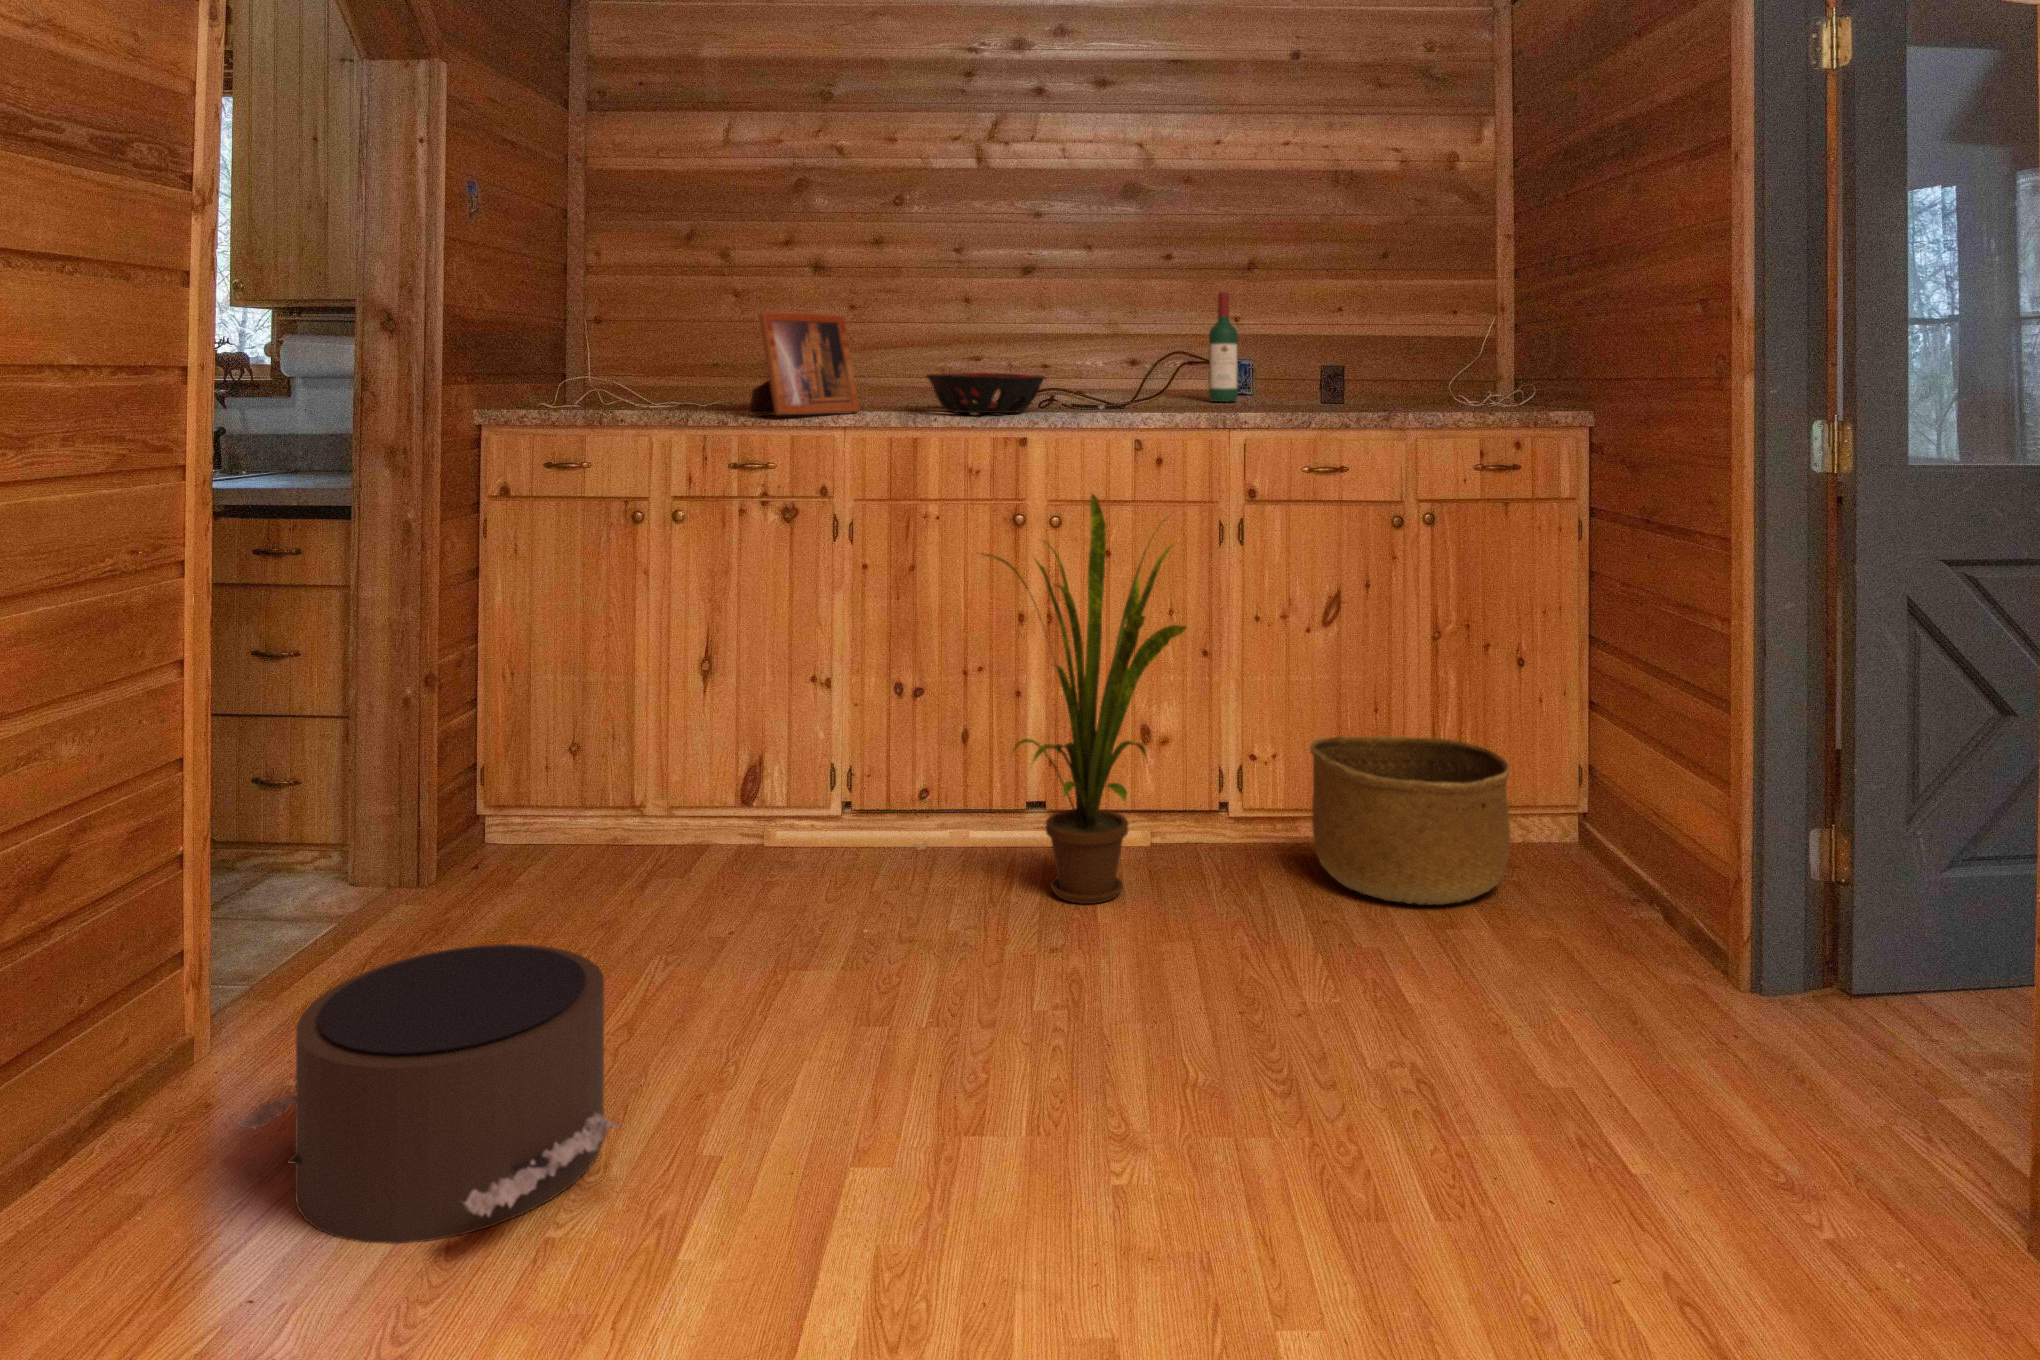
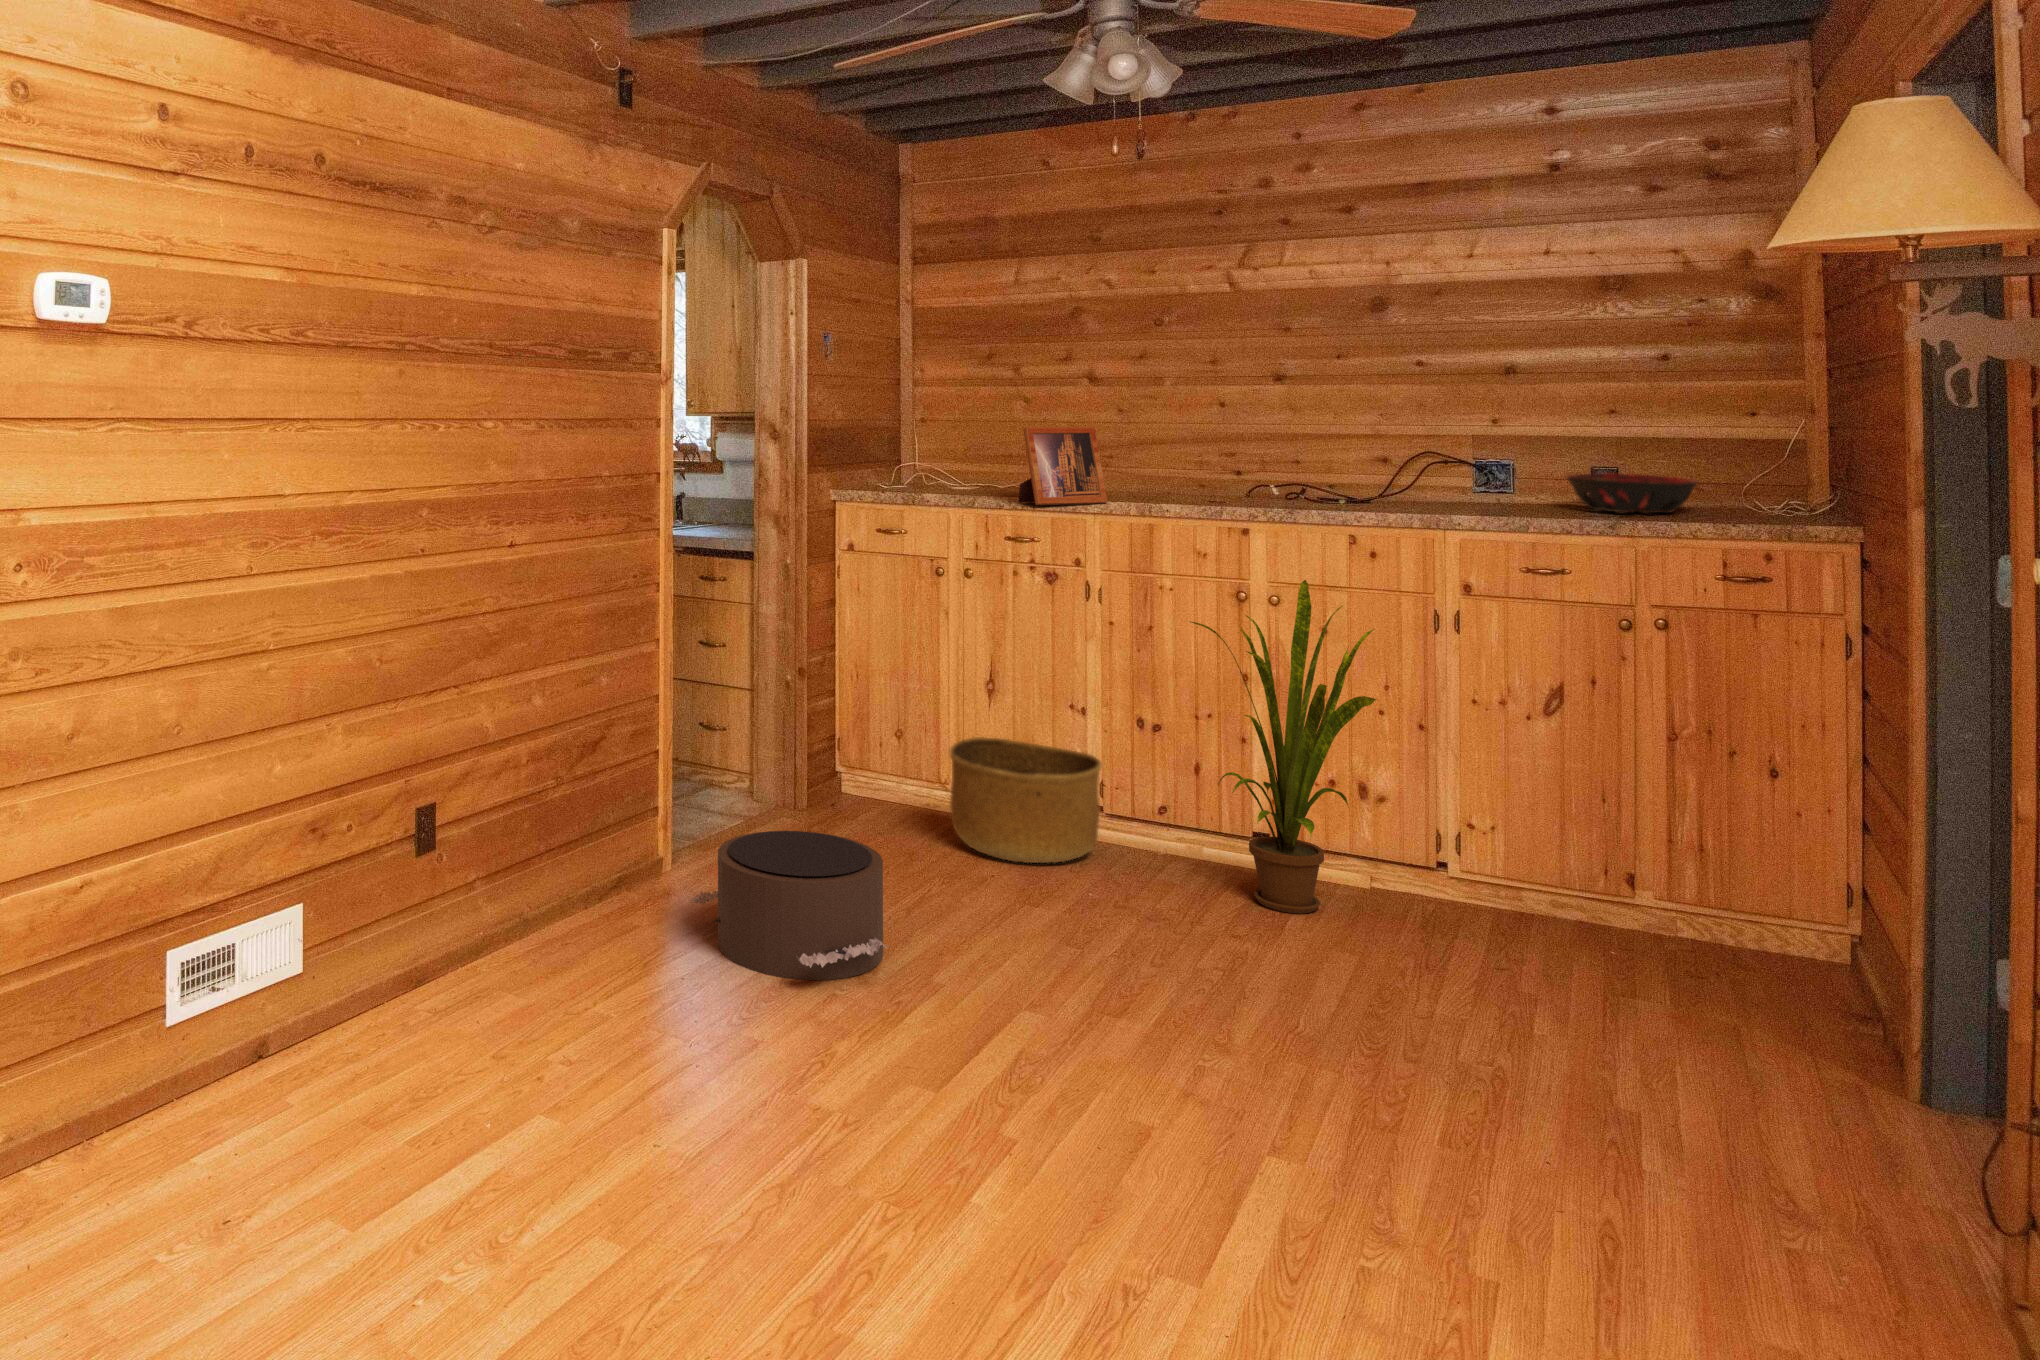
wine bottle: present [1209,292,1238,402] -> none [1445,404,1477,503]
decorative bowl: present [926,373,1045,413] -> present [1567,474,1698,513]
basket: present [1310,736,1511,905] -> present [950,737,1101,863]

